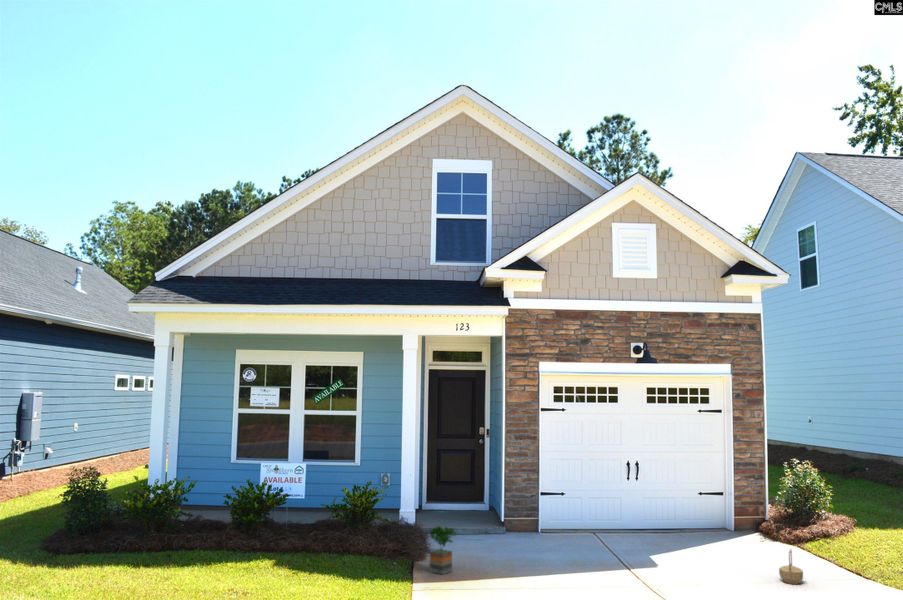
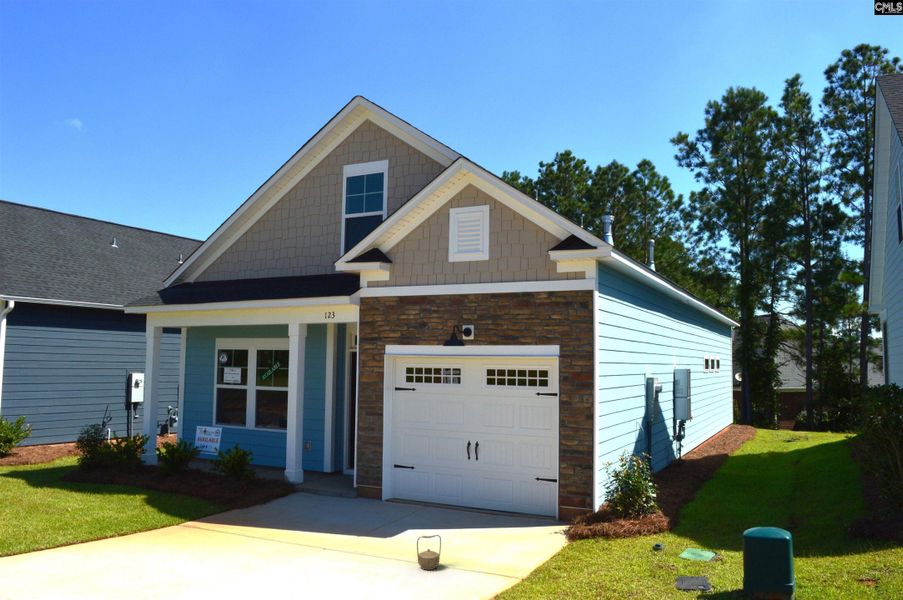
potted tree: present [430,526,456,575] -> none [198,476,225,514]

